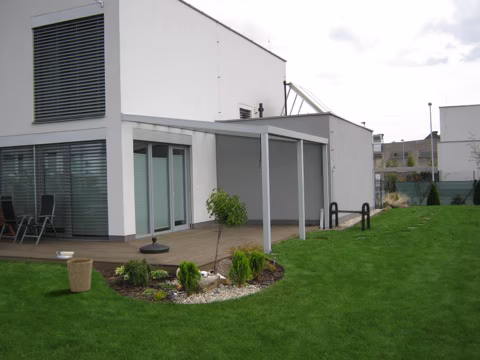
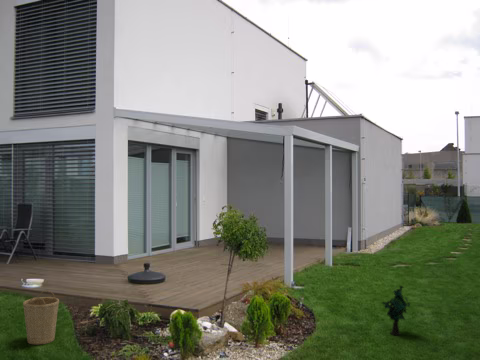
bench: present [329,202,370,230] -> none [358,220,406,256]
decorative plant: none [334,242,355,279] -> present [383,286,410,335]

